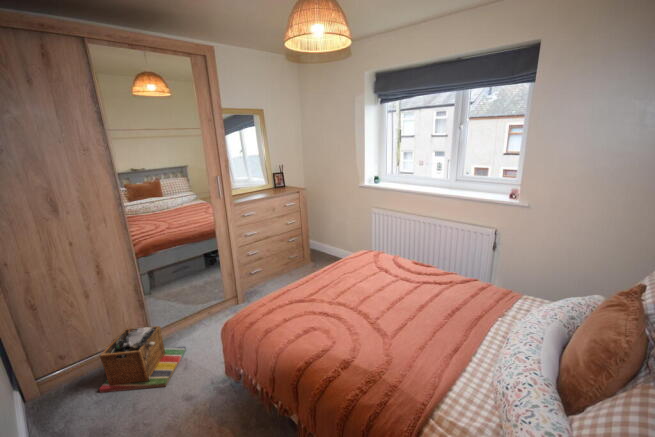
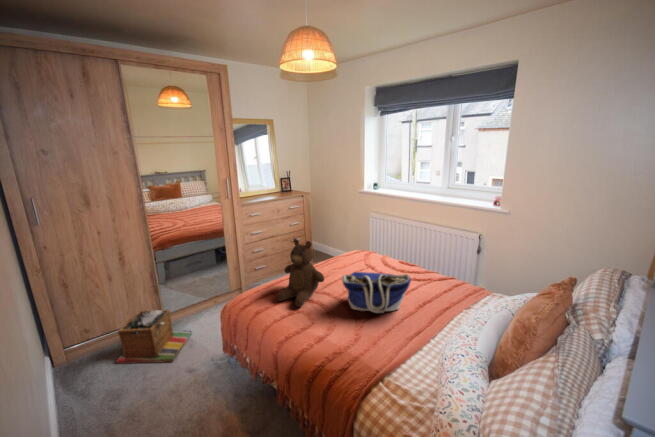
teddy bear: none [287,244,341,323] -> present [277,239,324,307]
tote bag: none [363,280,444,326] -> present [342,272,411,313]

